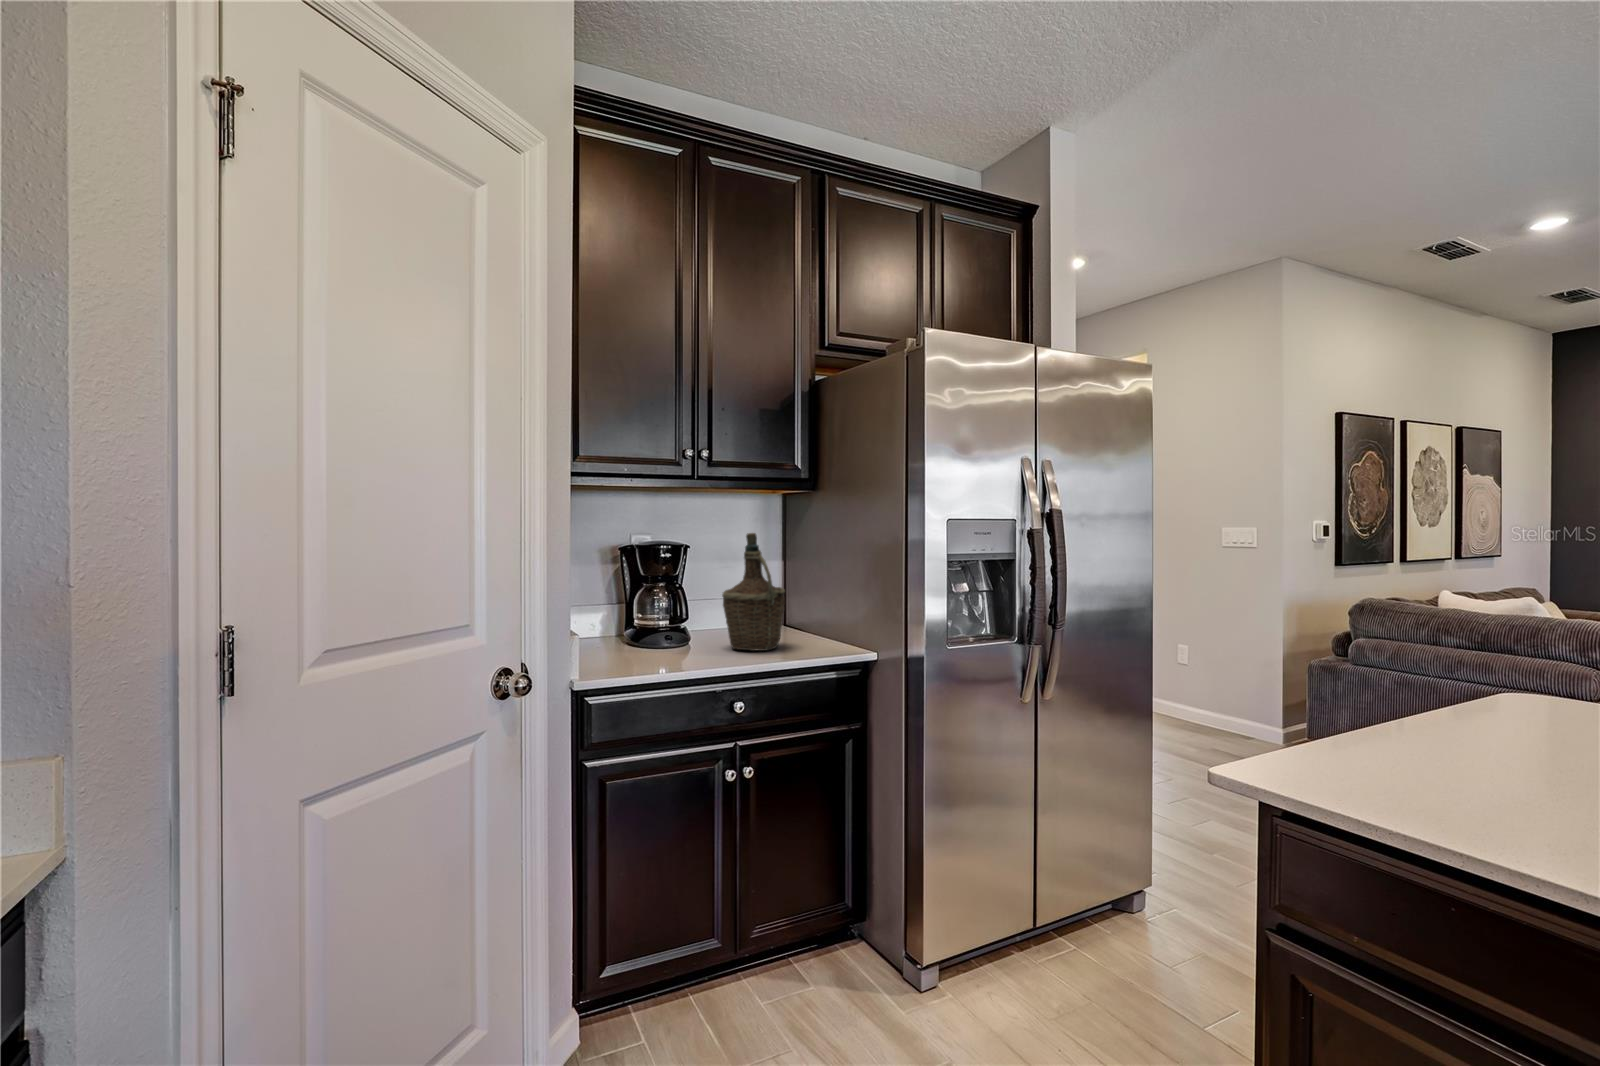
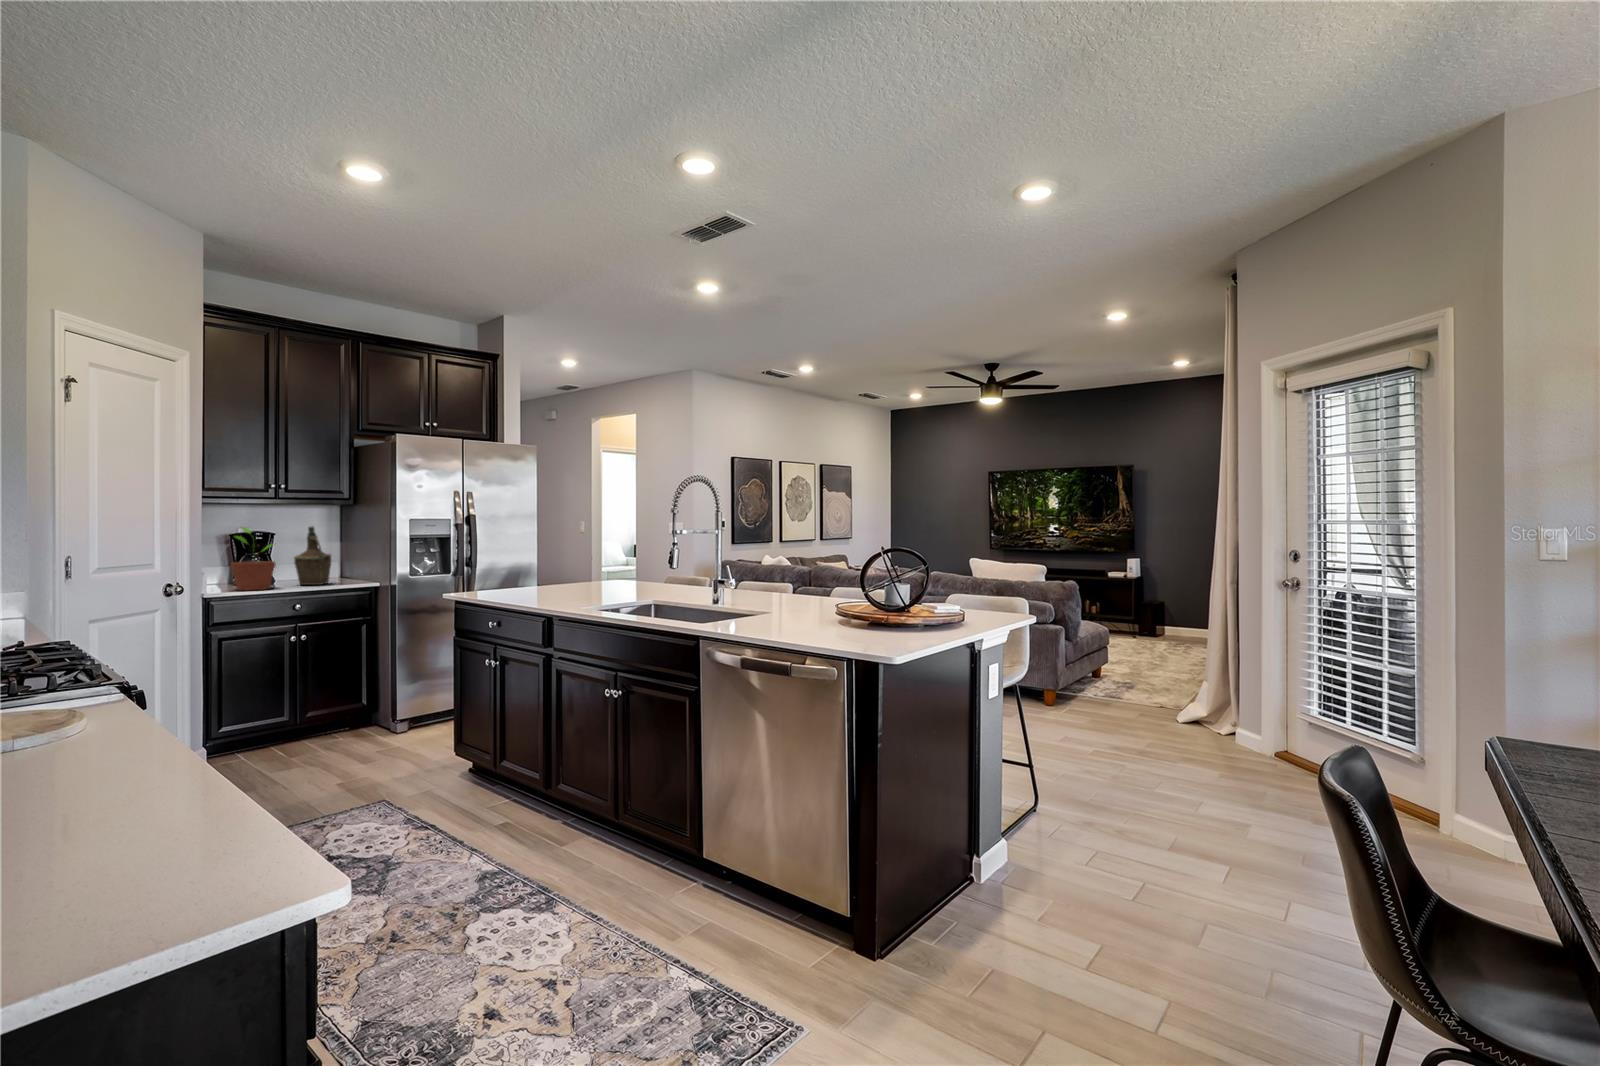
potted plant: none [621,534,700,665] -> present [231,527,276,590]

